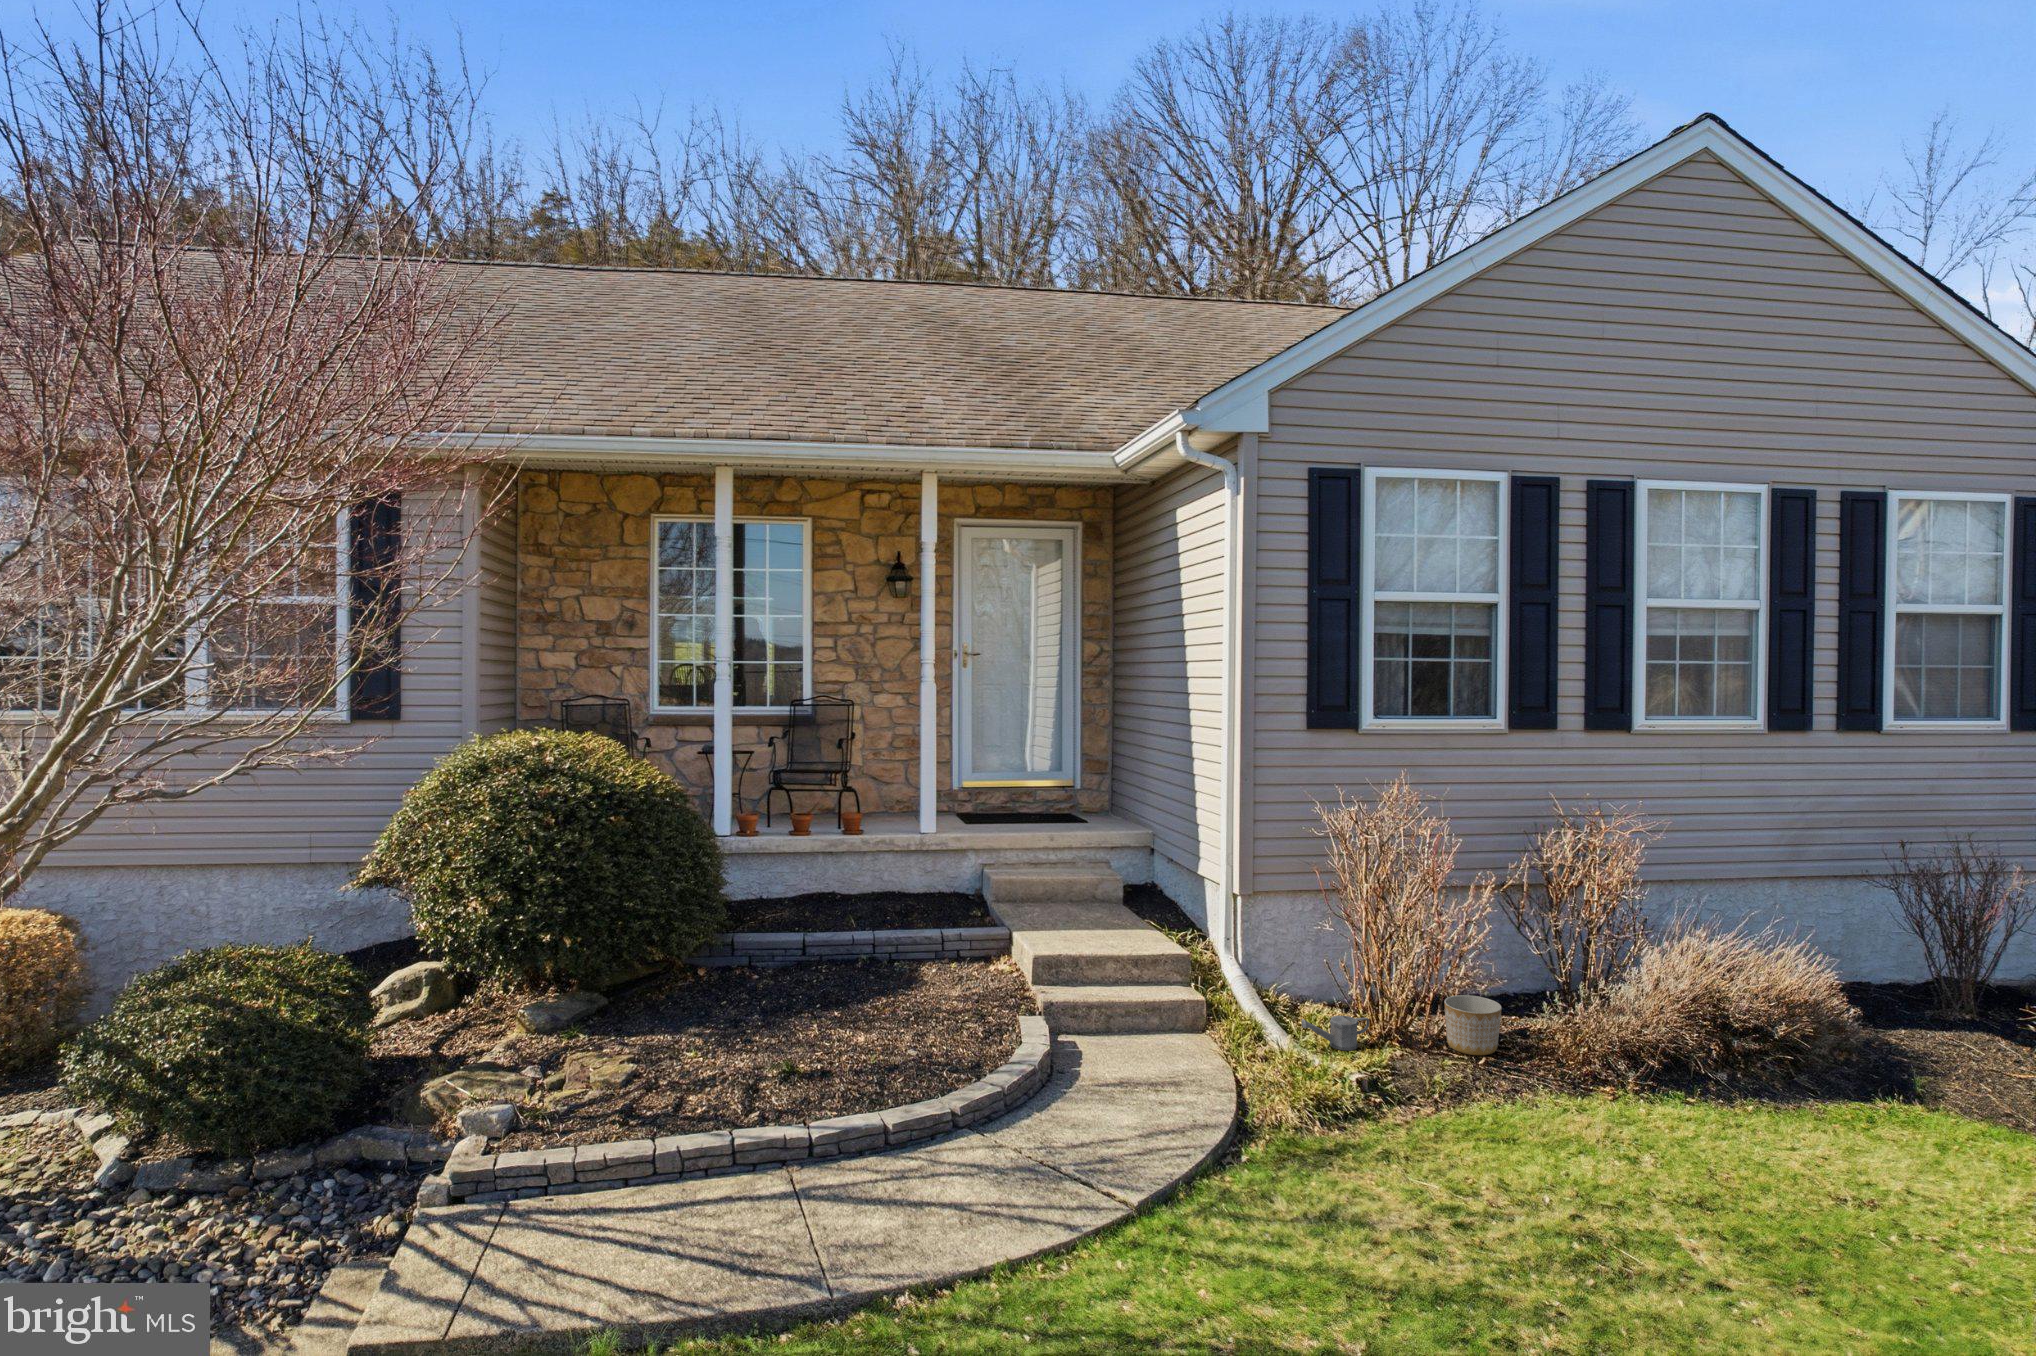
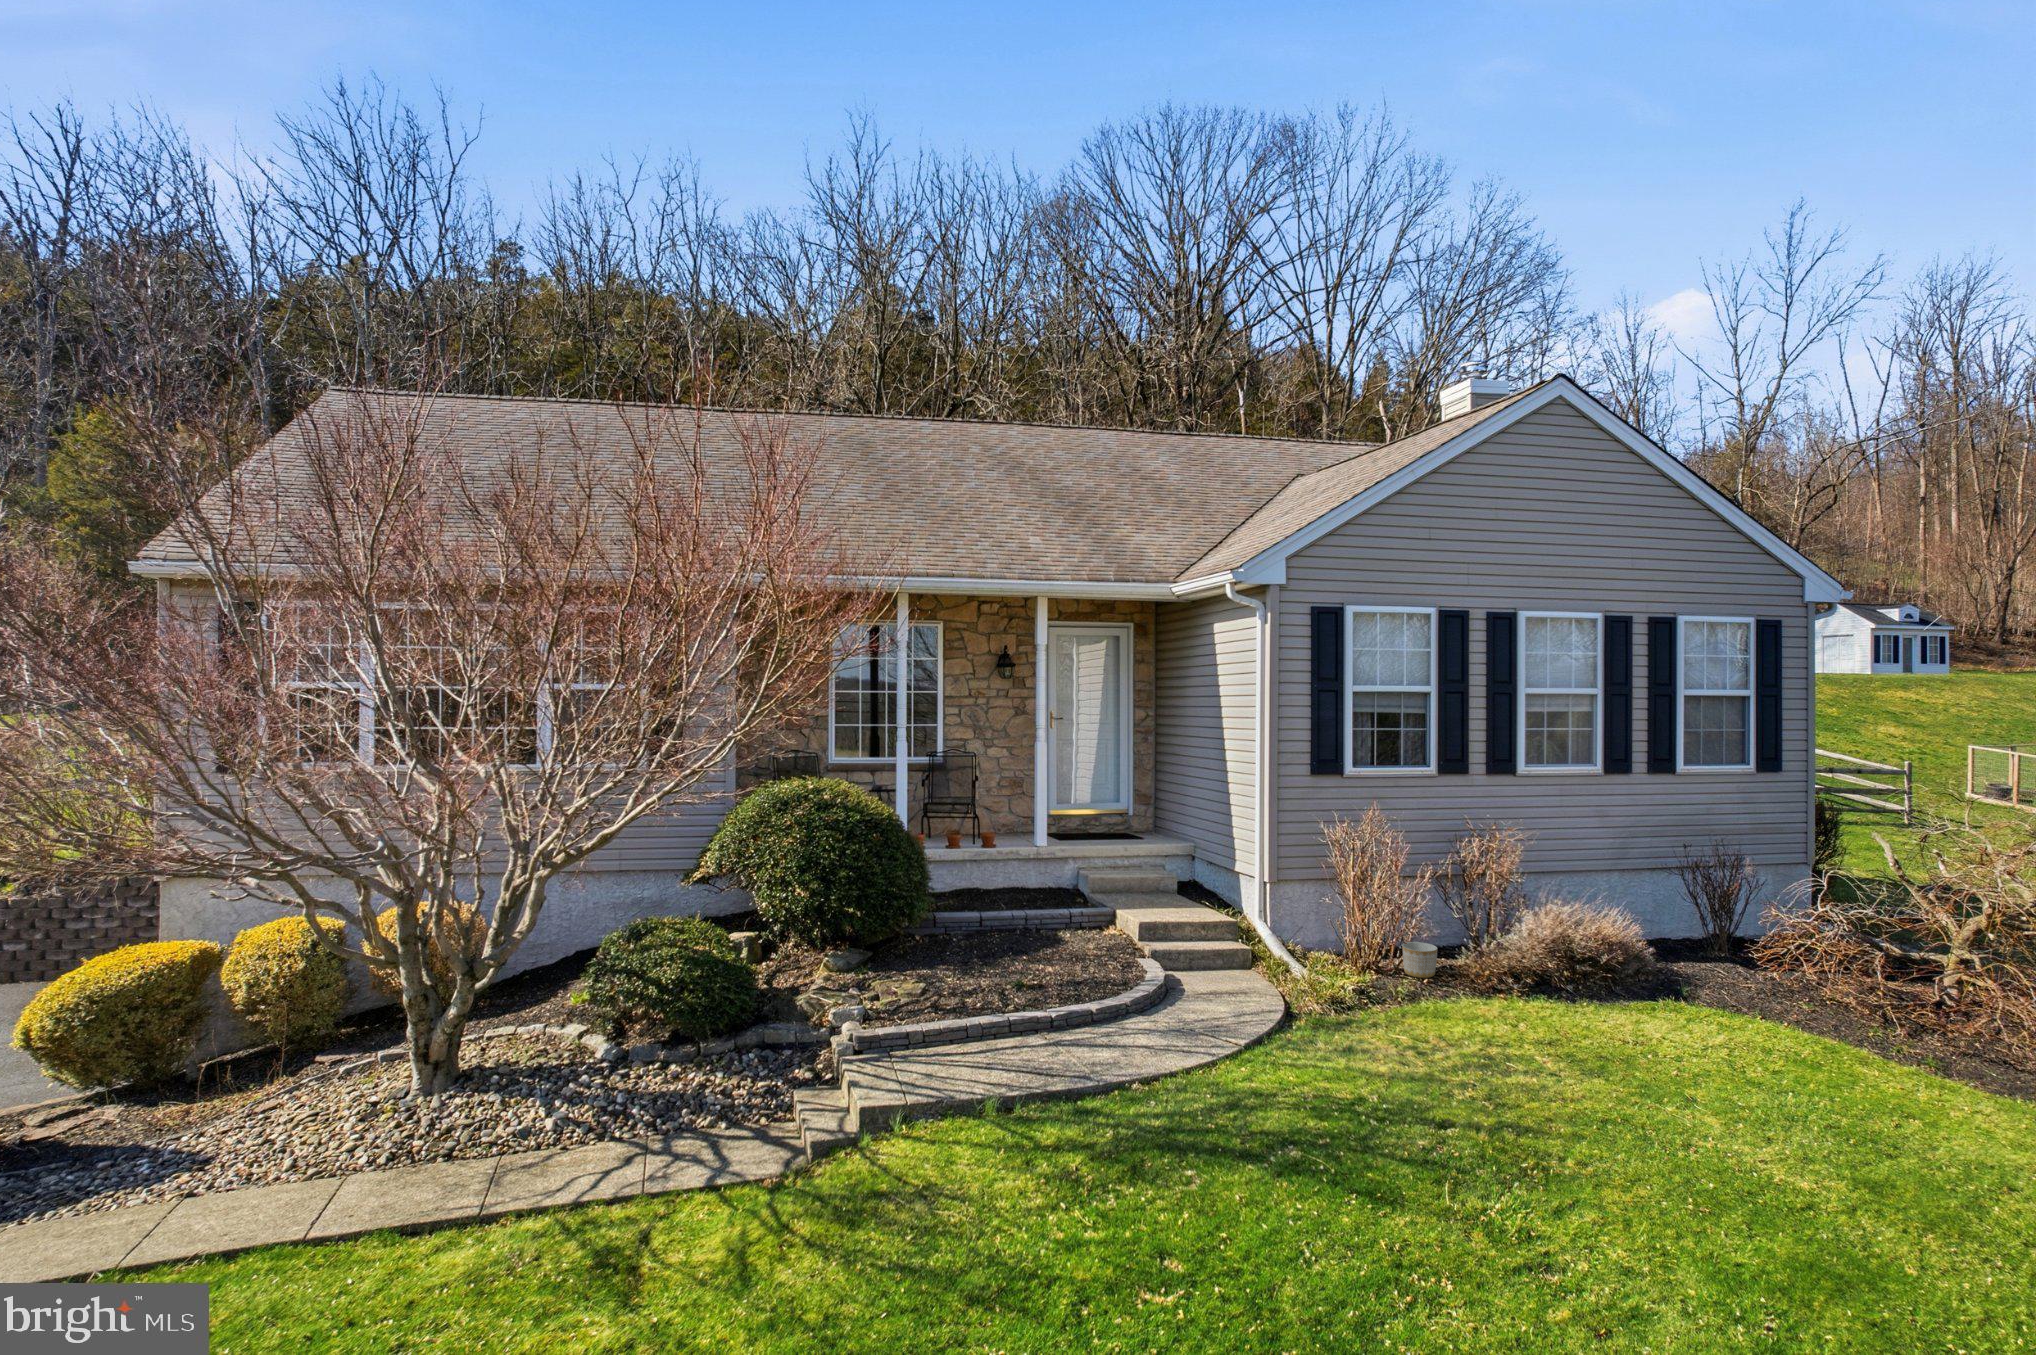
watering can: present [1302,1016,1369,1051] -> none [1315,955,1356,976]

